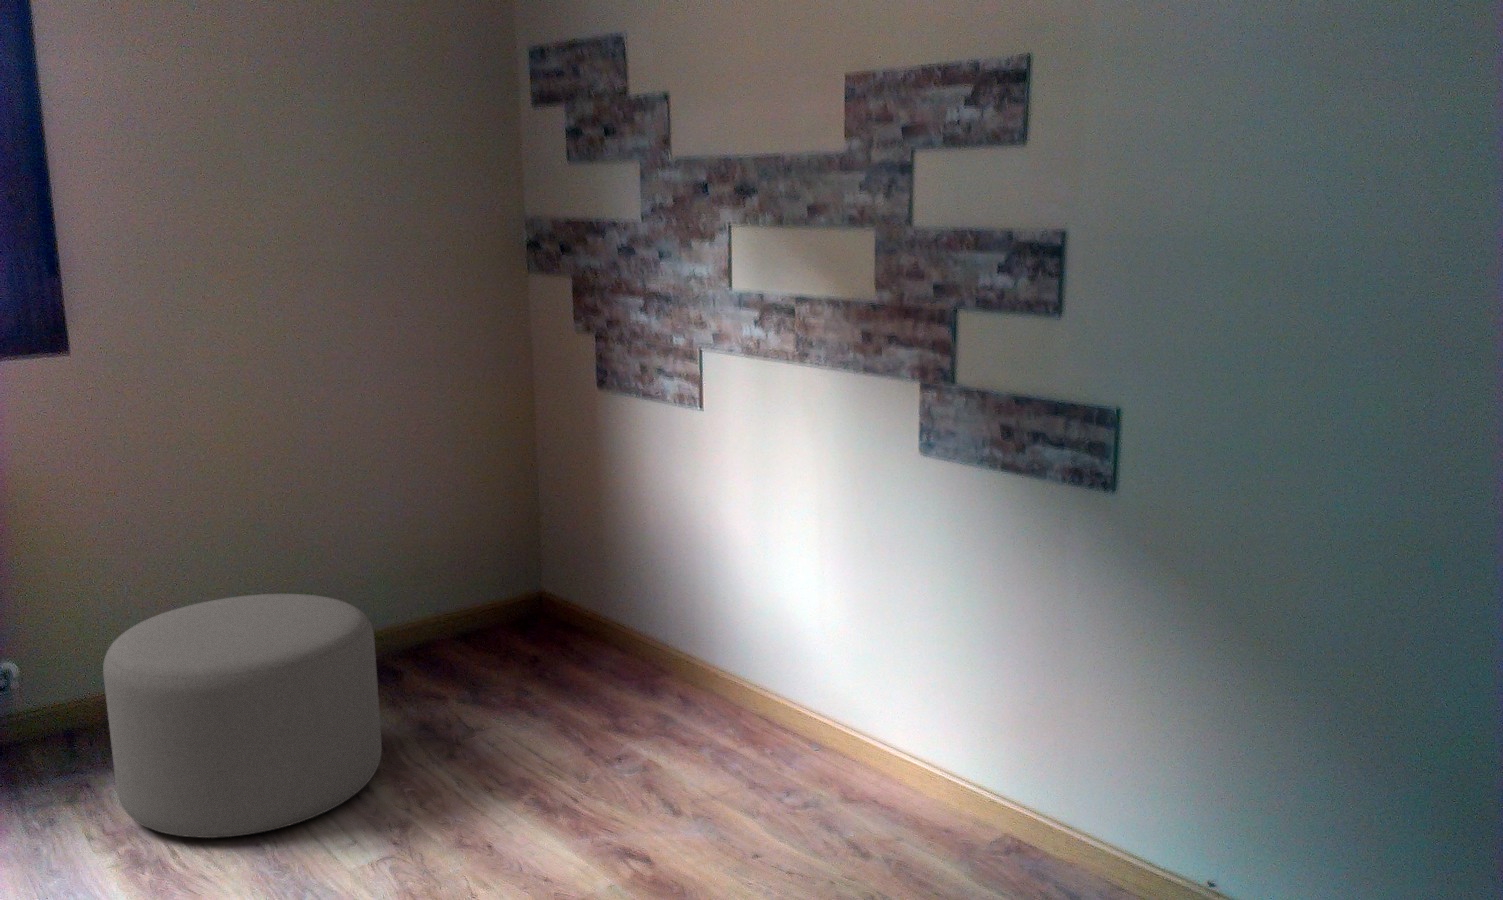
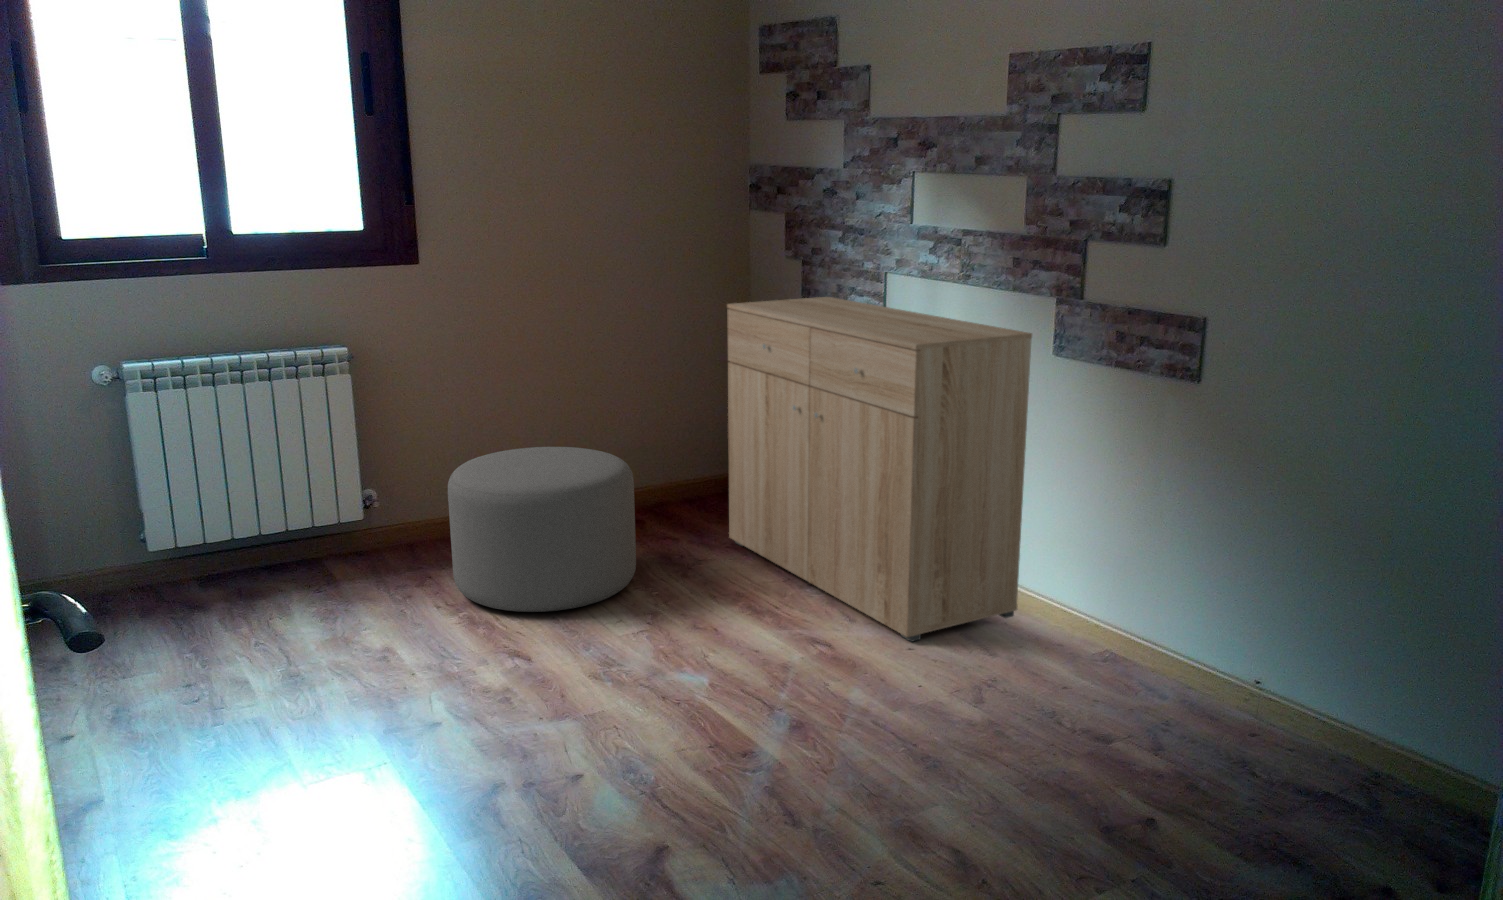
dresser: none [497,381,892,844] -> present [727,297,1032,642]

